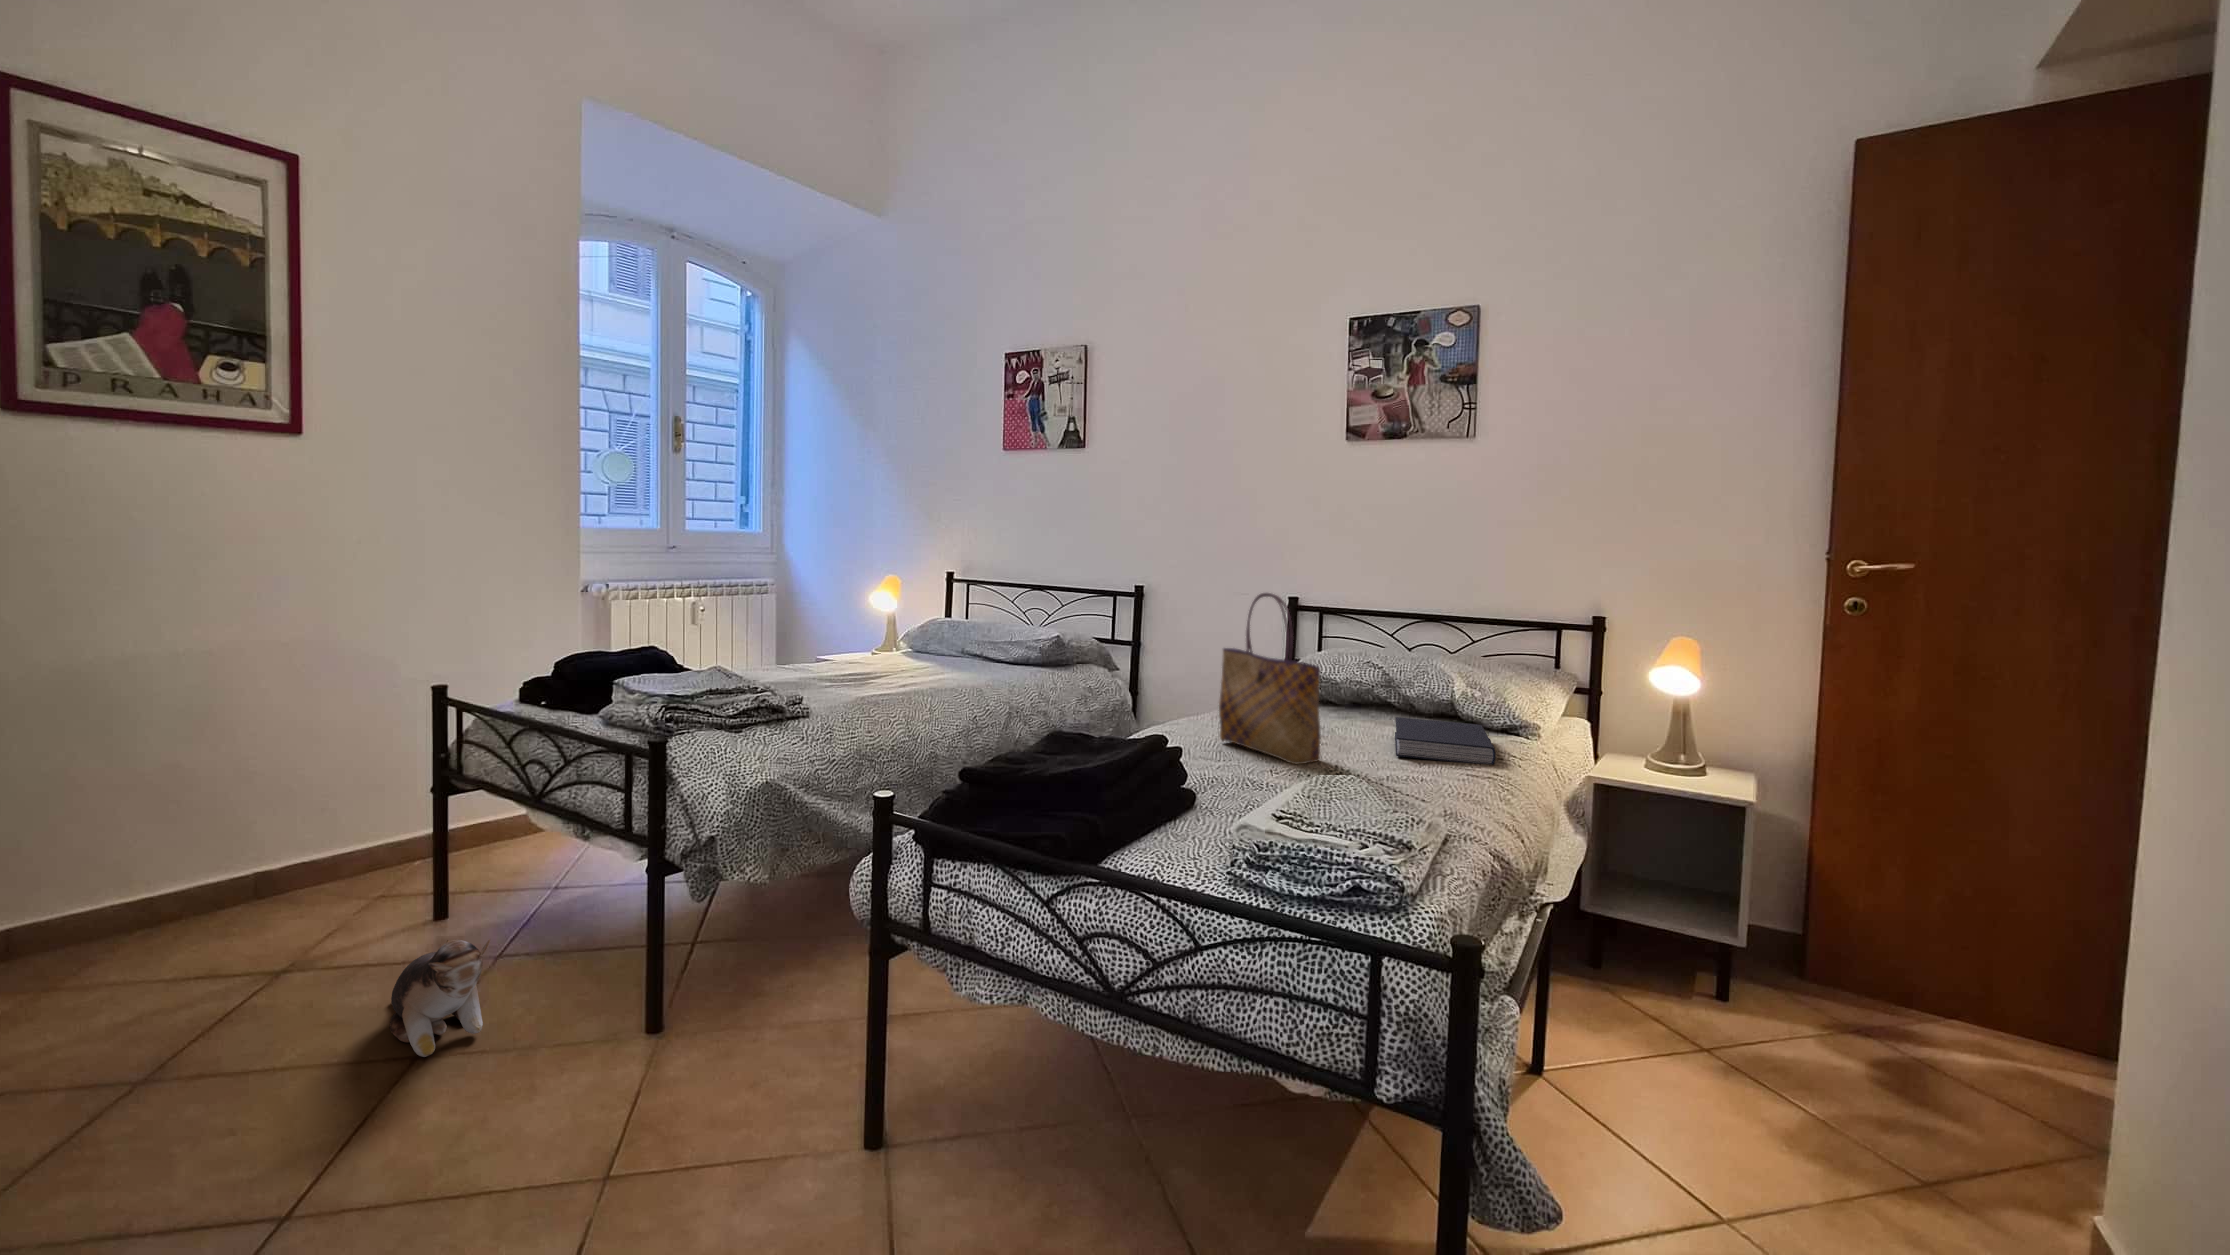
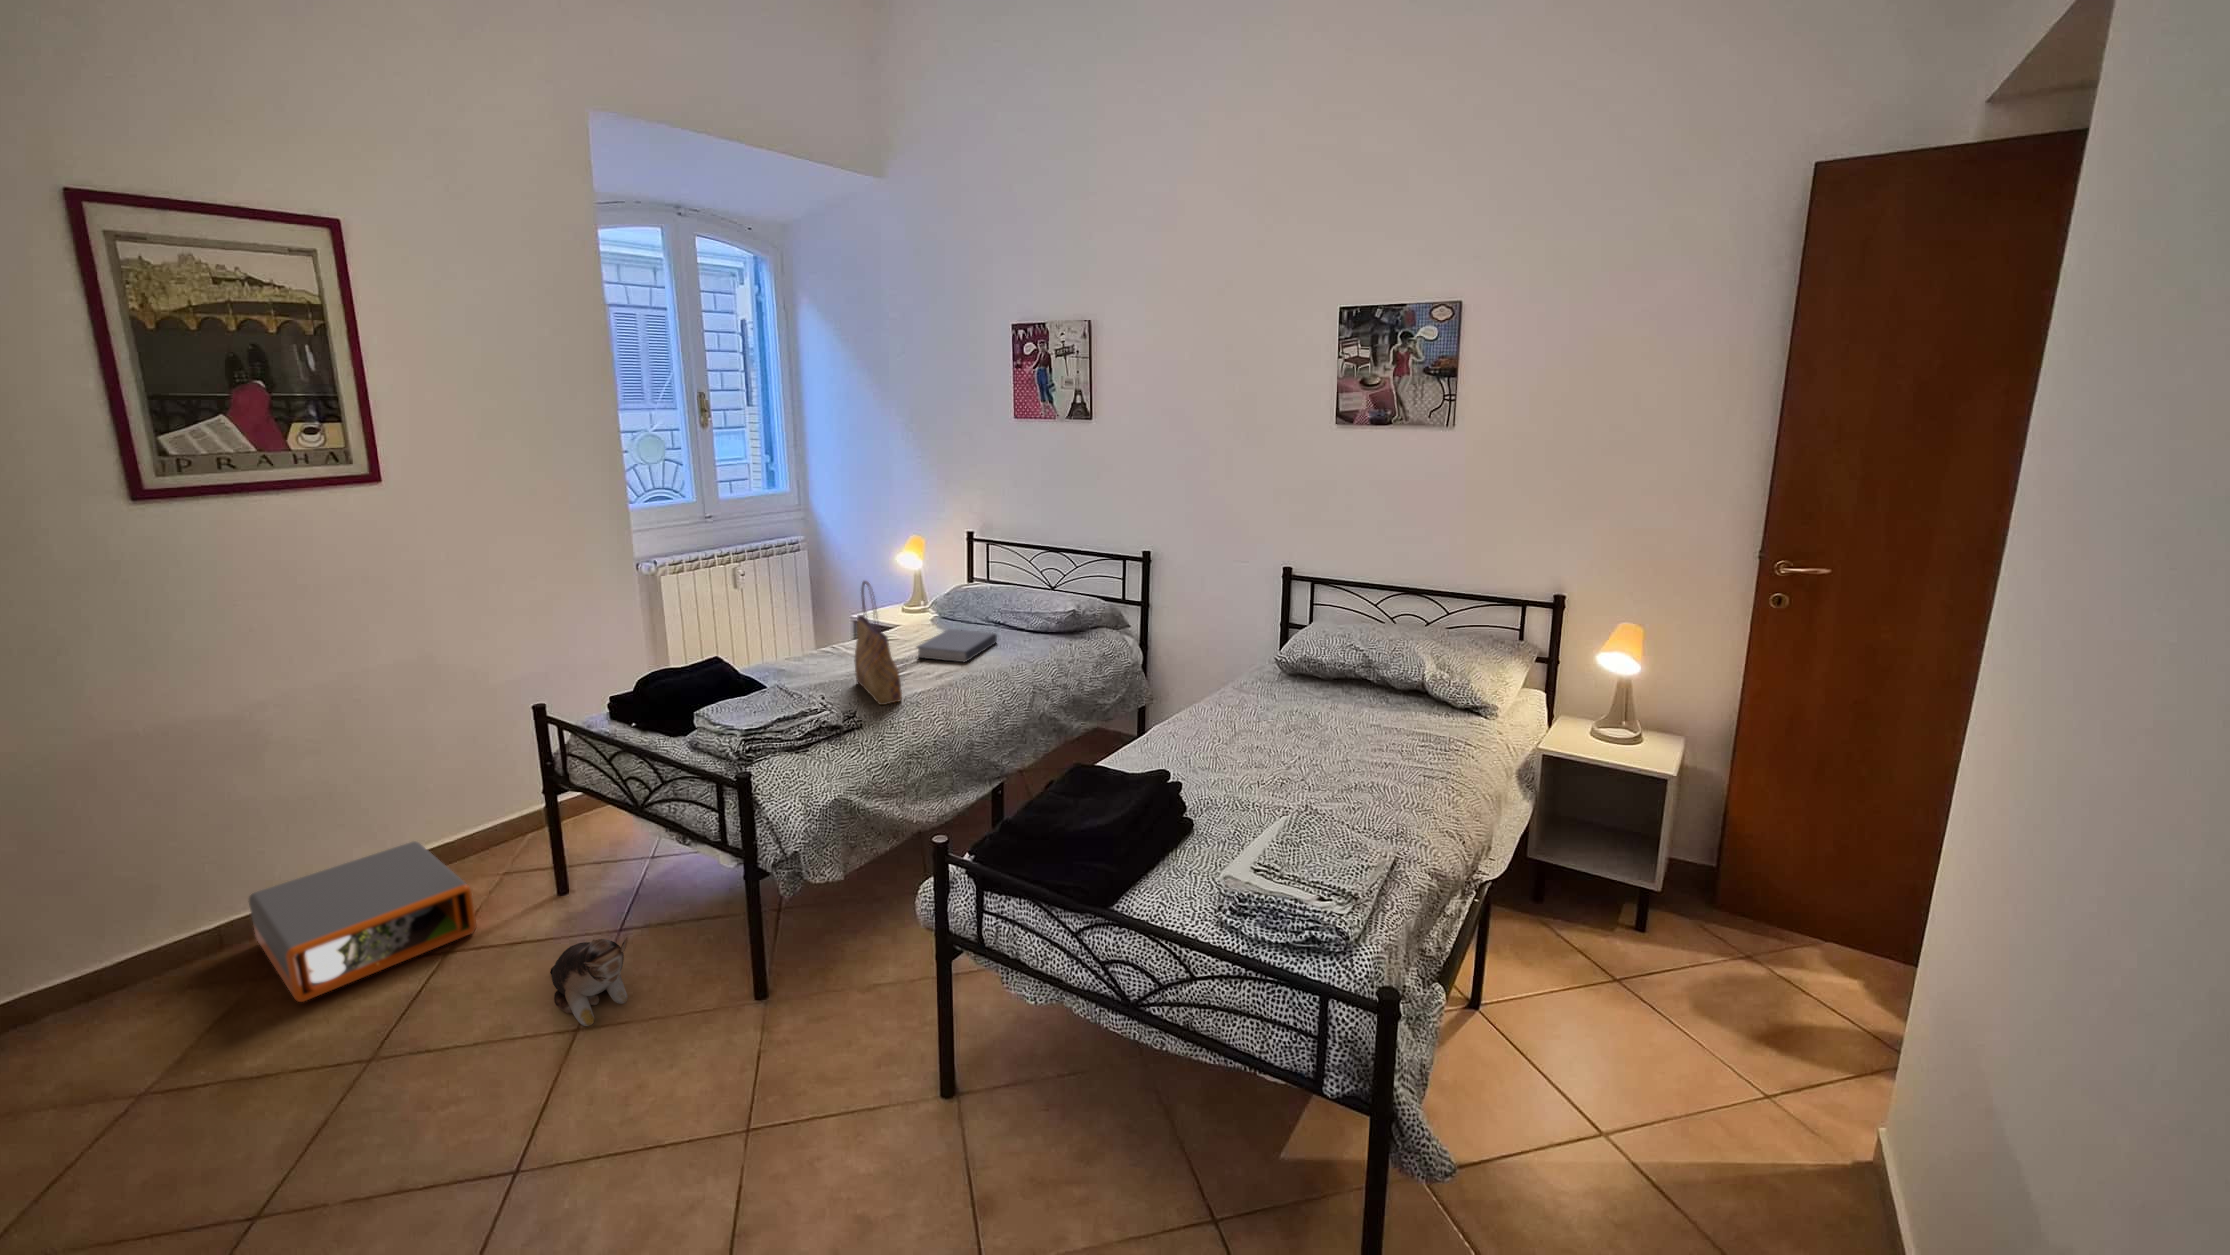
tote bag: present [1219,593,1321,764] -> present [854,581,902,705]
book: present [1395,717,1496,765] -> present [917,629,997,662]
storage box: none [43,851,319,1018] -> present [249,841,477,1002]

